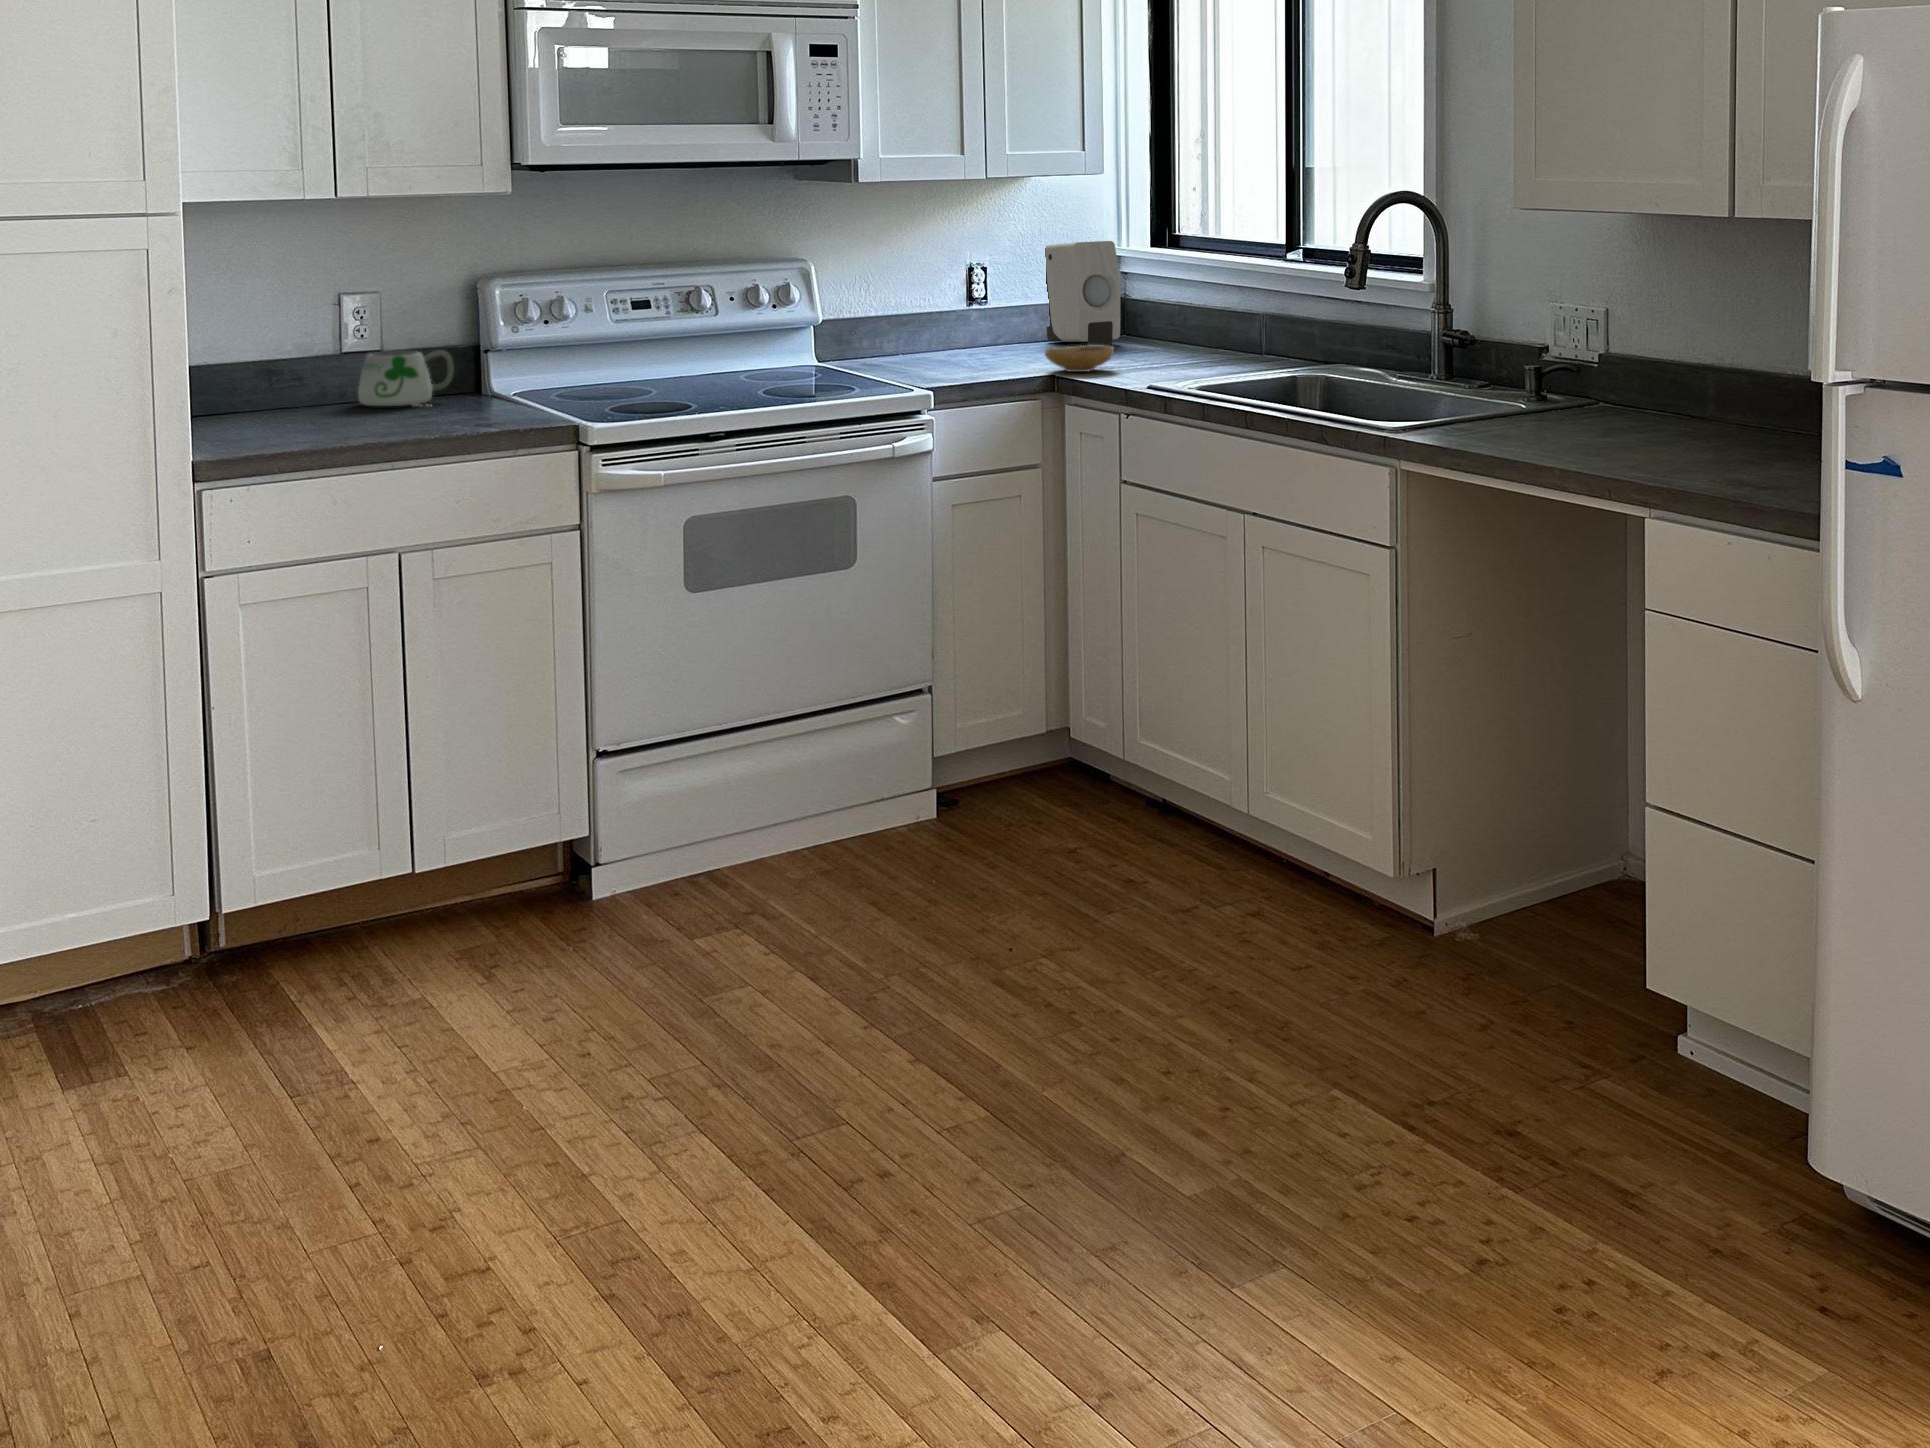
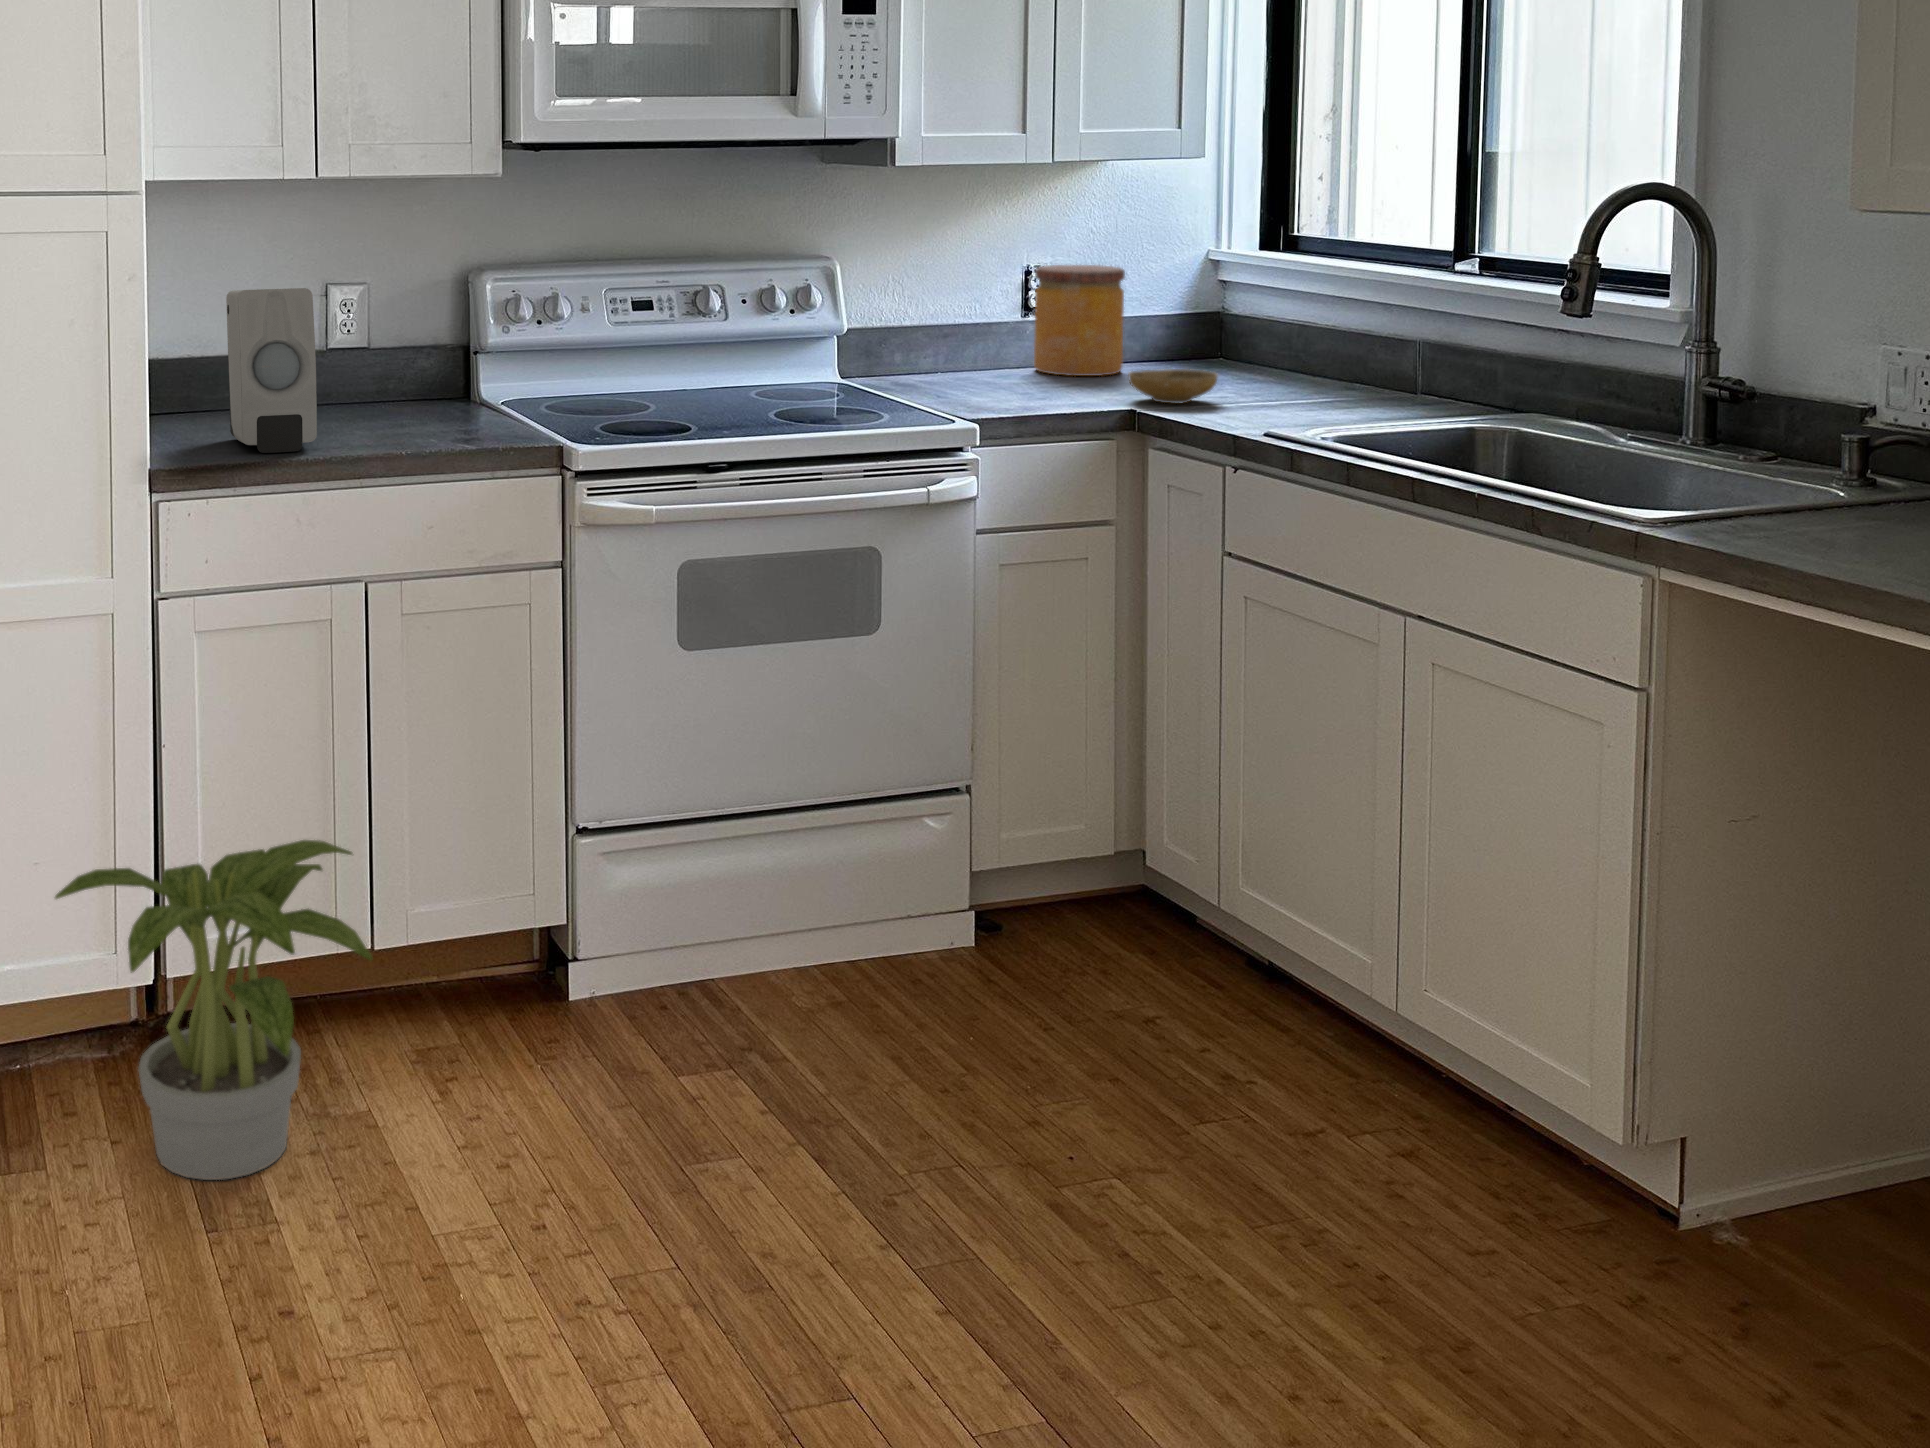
soap dispenser: present [1045,241,1120,345] -> present [226,288,317,453]
jar: none [970,265,1043,356] -> present [1034,265,1125,376]
mug: present [358,350,454,406] -> none [336,348,438,414]
potted plant: none [146,761,439,1053] -> present [55,840,372,1180]

